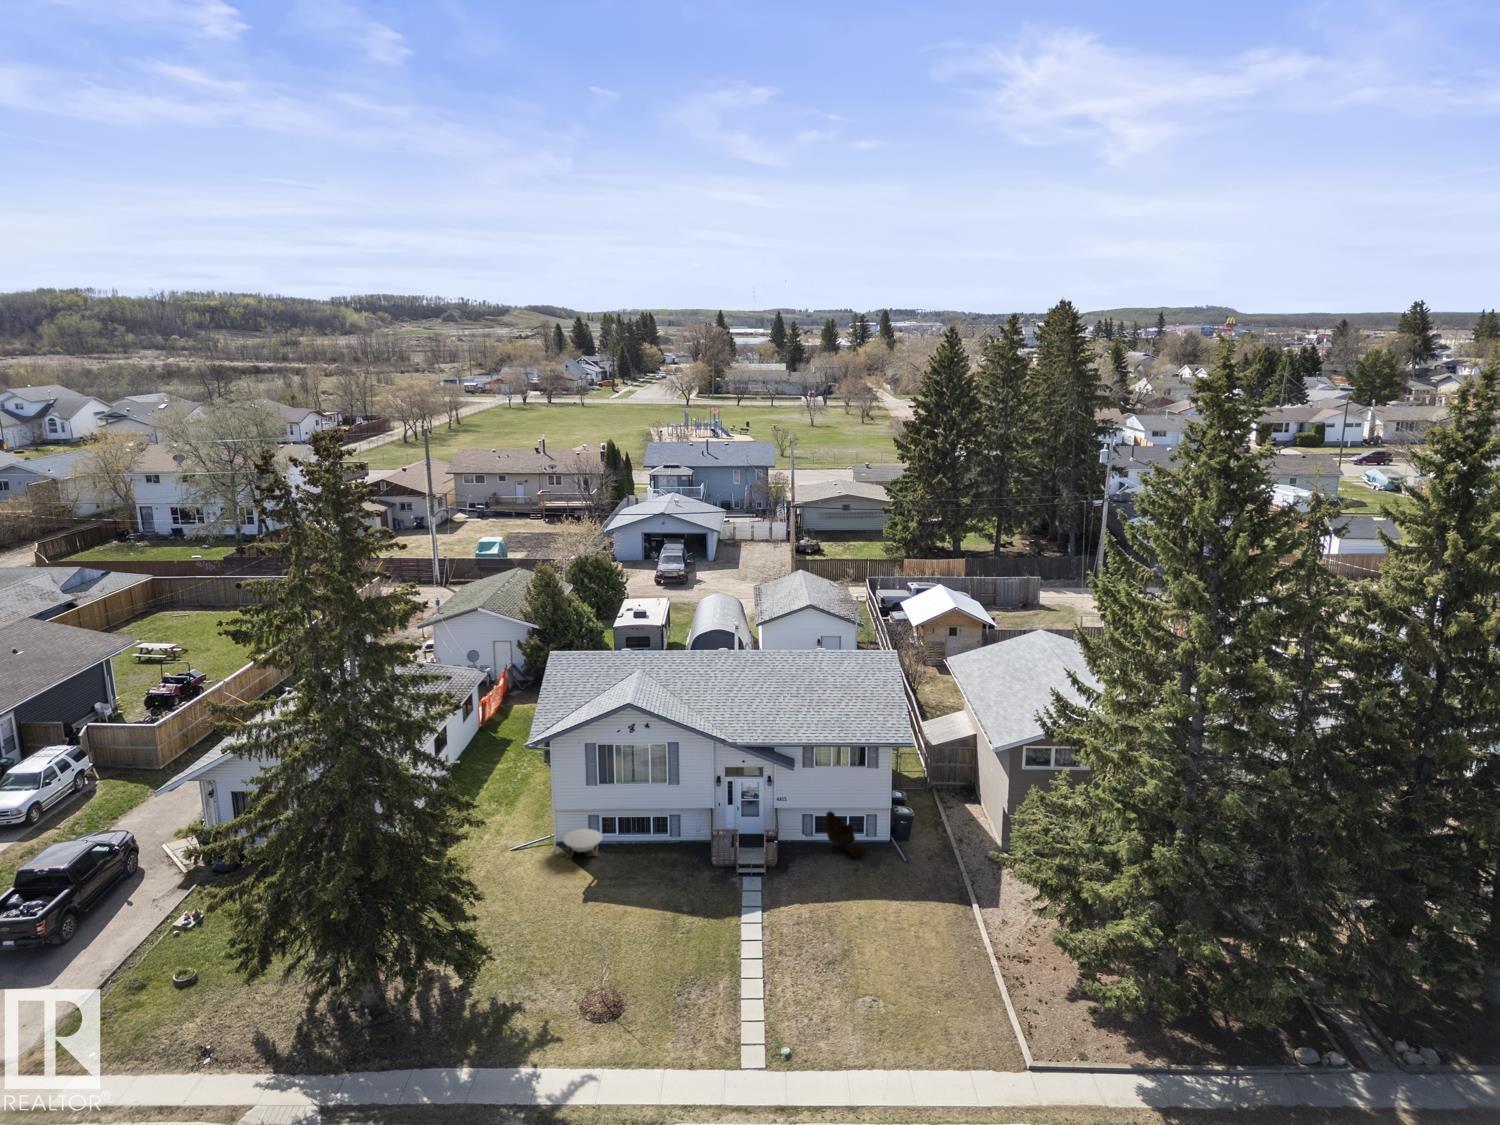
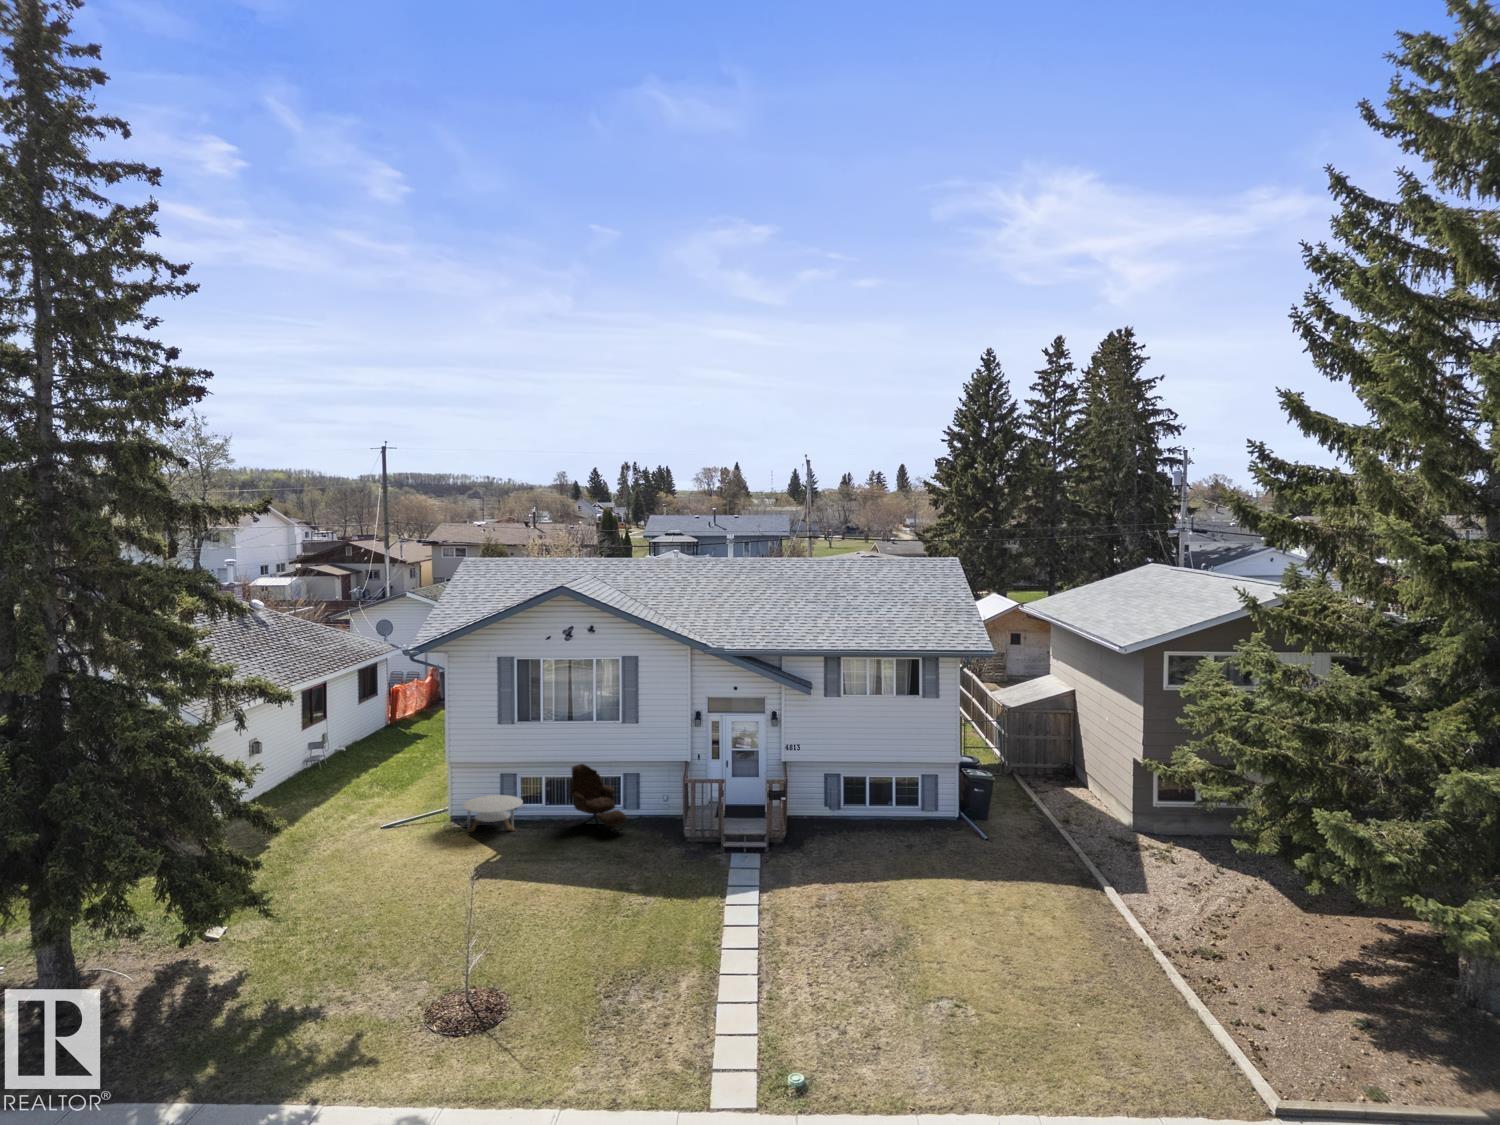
lounge chair: present [826,810,865,857] -> present [570,764,627,830]

